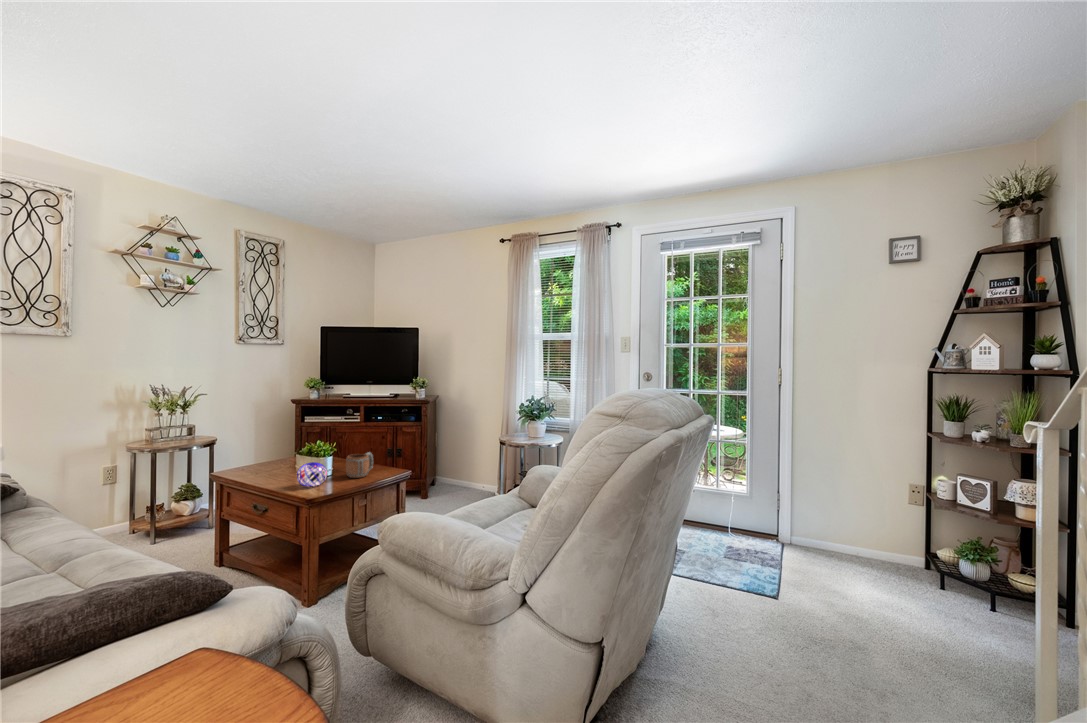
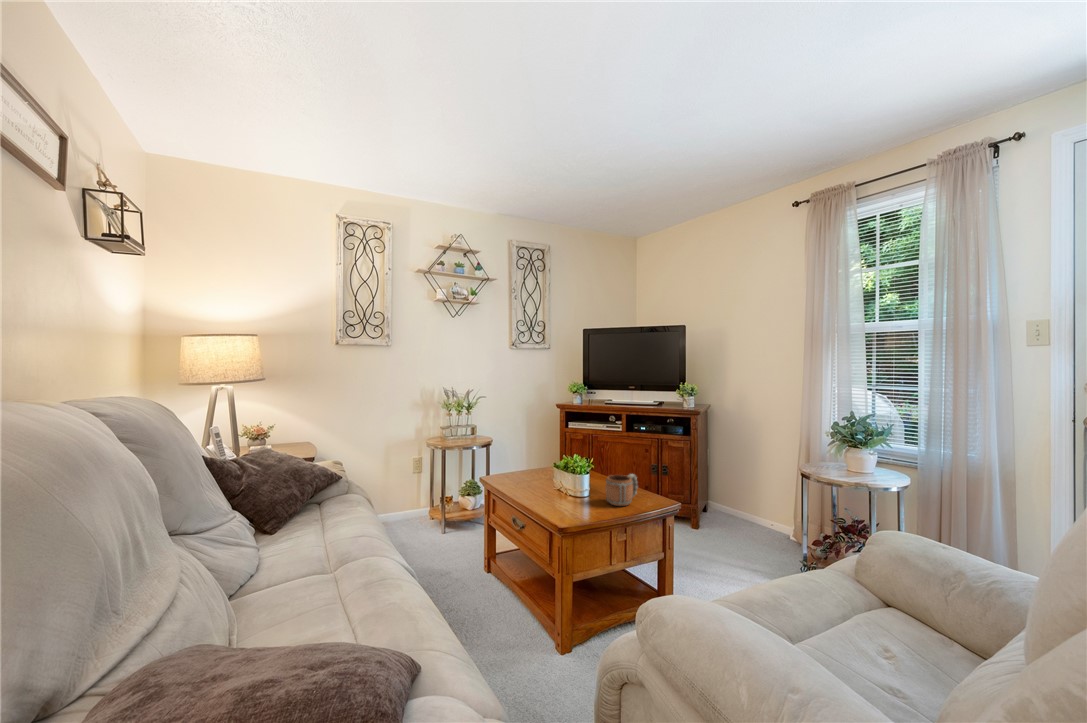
decorative orb: present [297,462,327,486] -> none [551,482,584,512]

